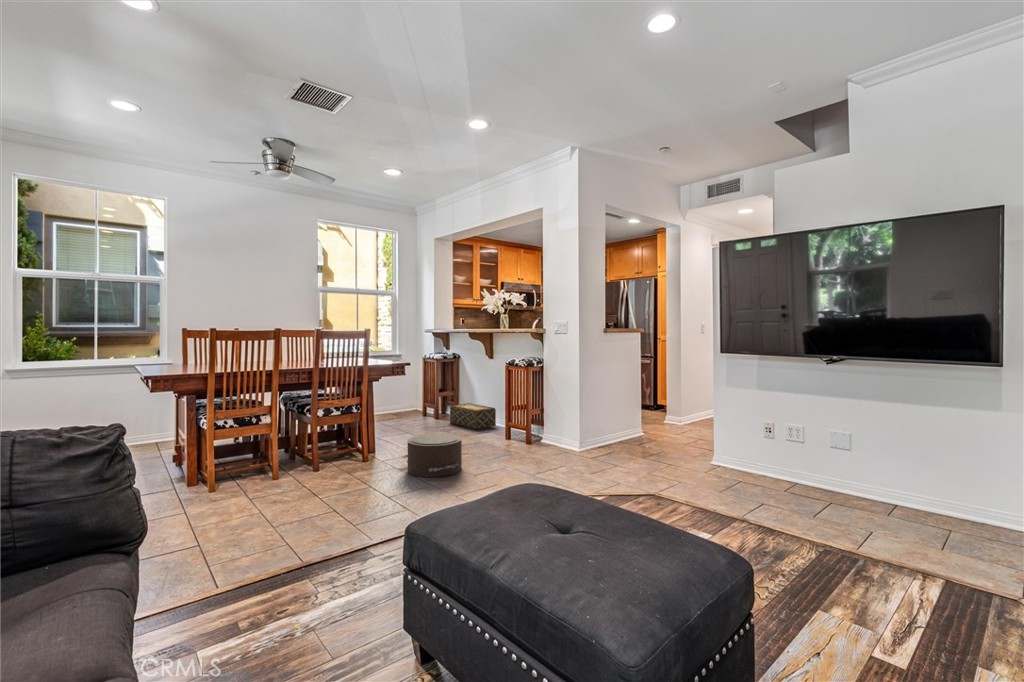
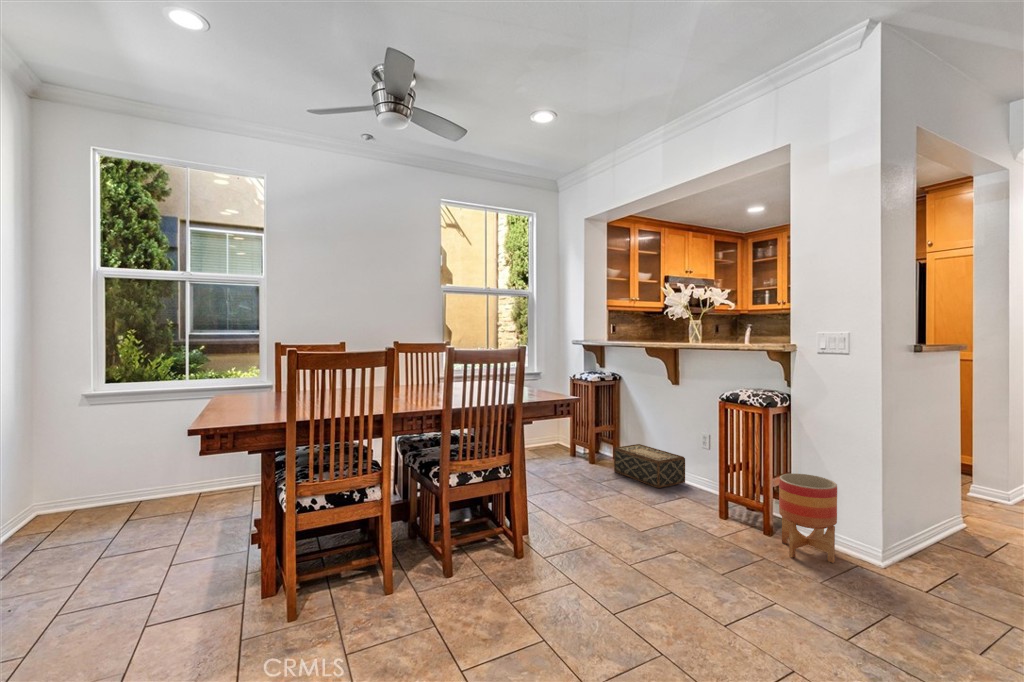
planter: none [530,406,559,453] -> present [779,473,837,563]
pouf: present [402,434,462,477] -> none [577,521,693,617]

